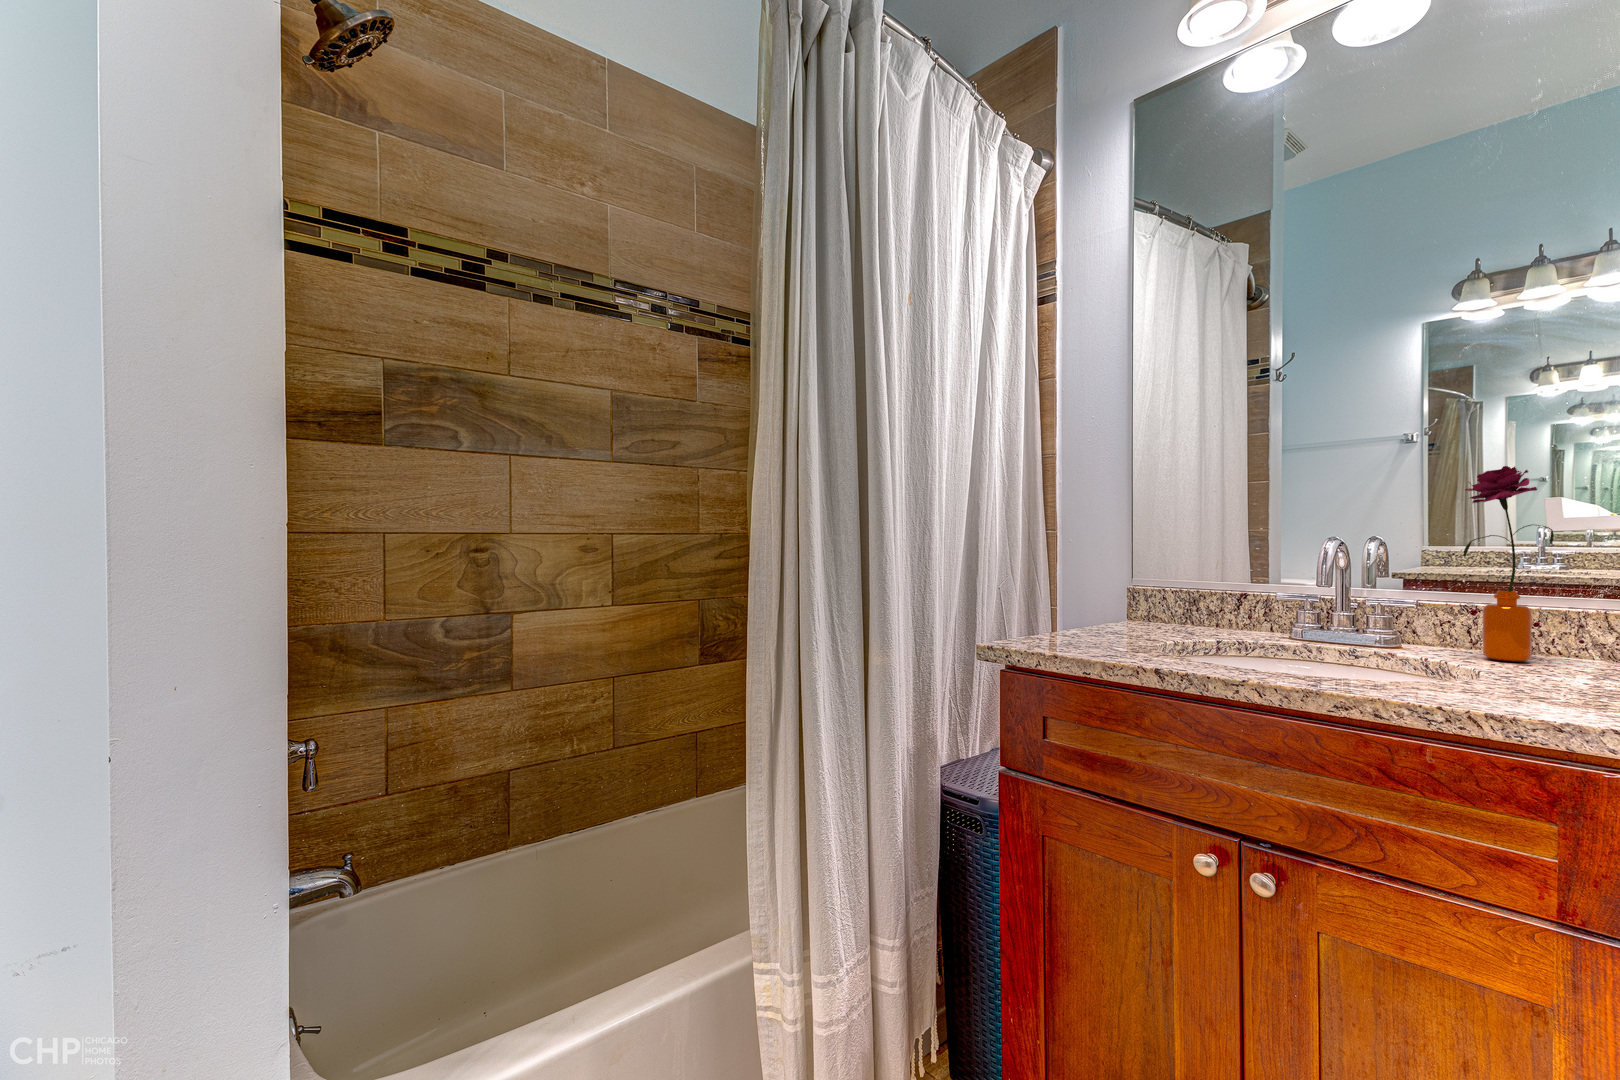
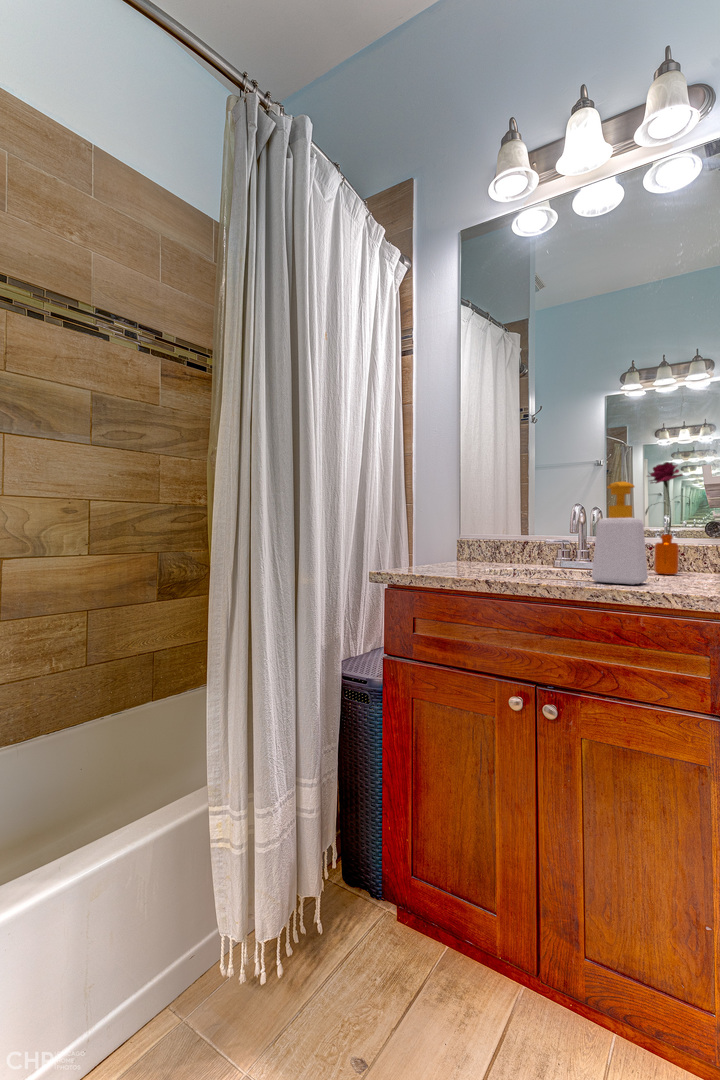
soap bottle: none [1343,515,1451,689] -> present [592,481,648,585]

